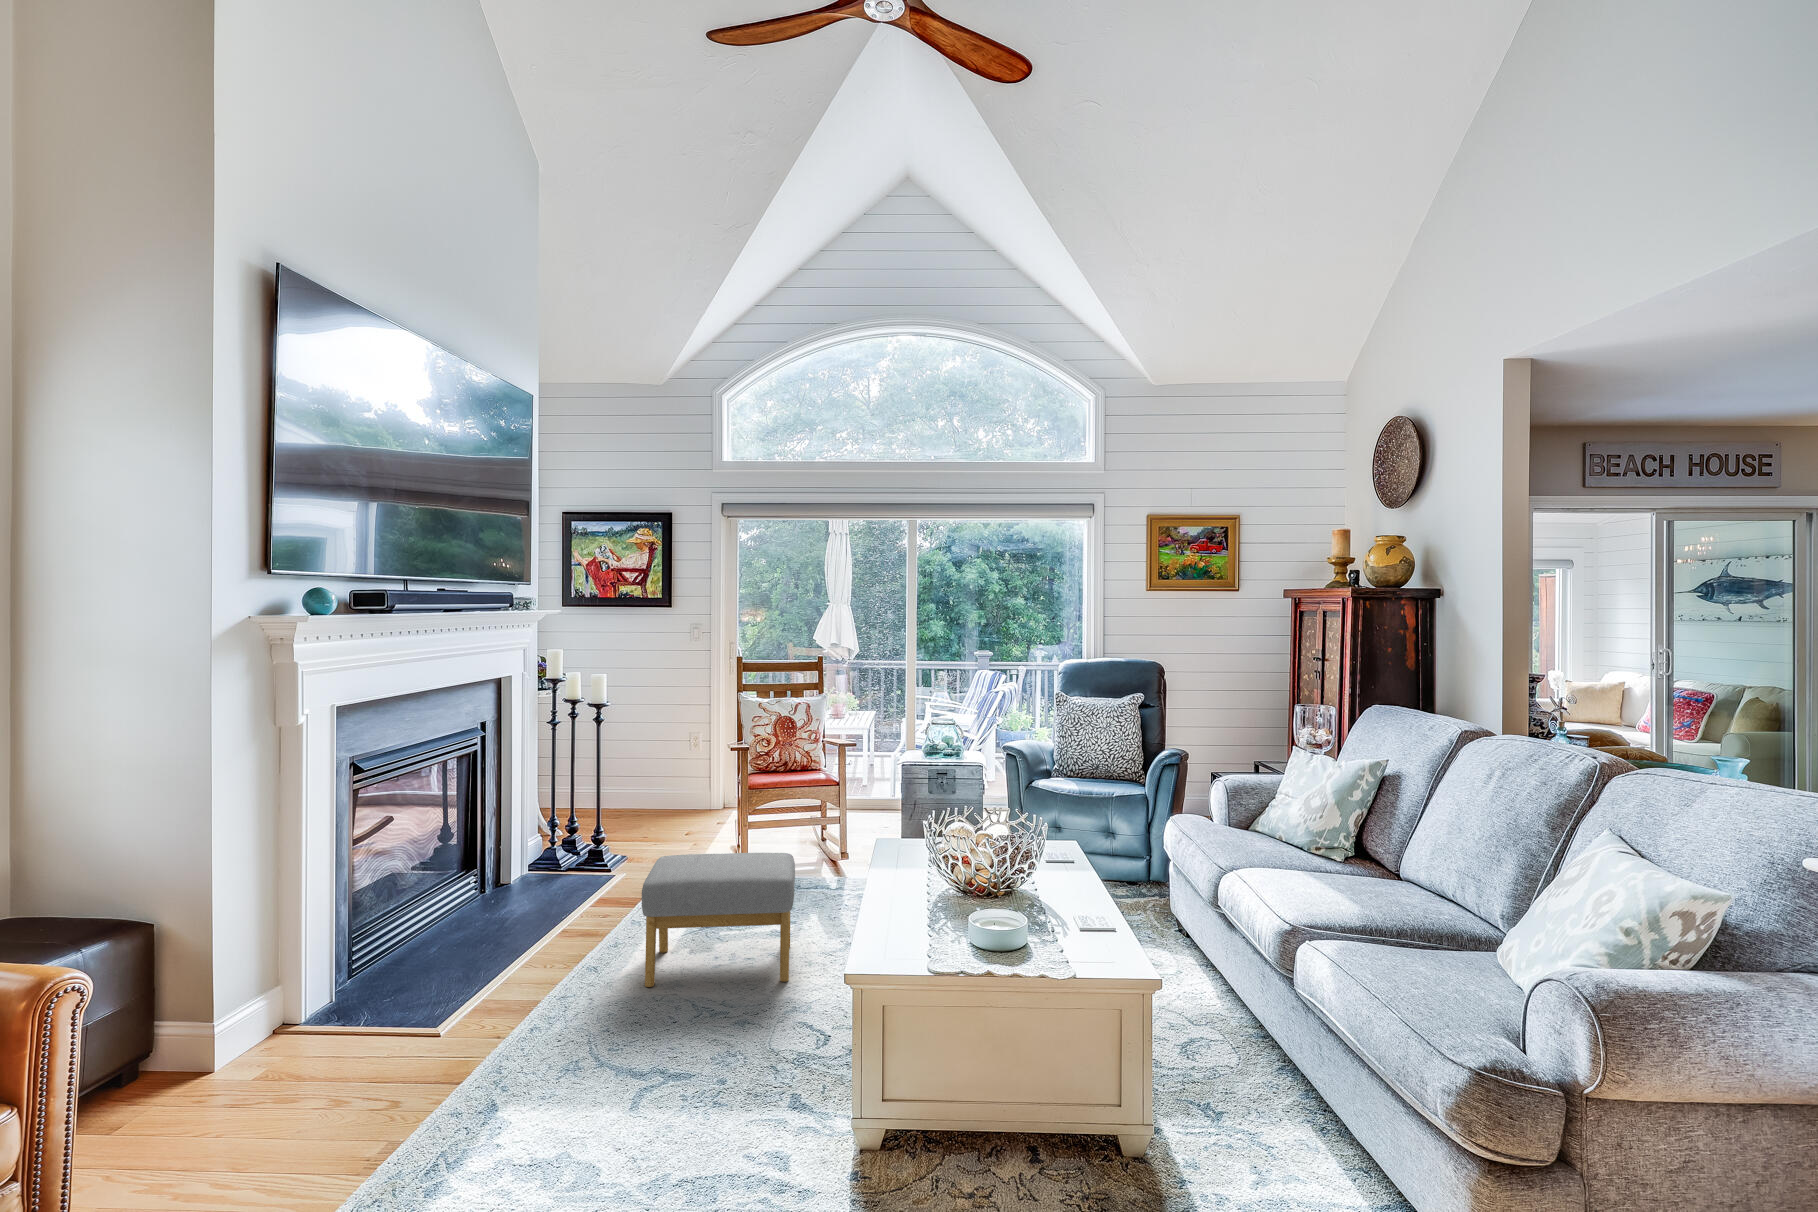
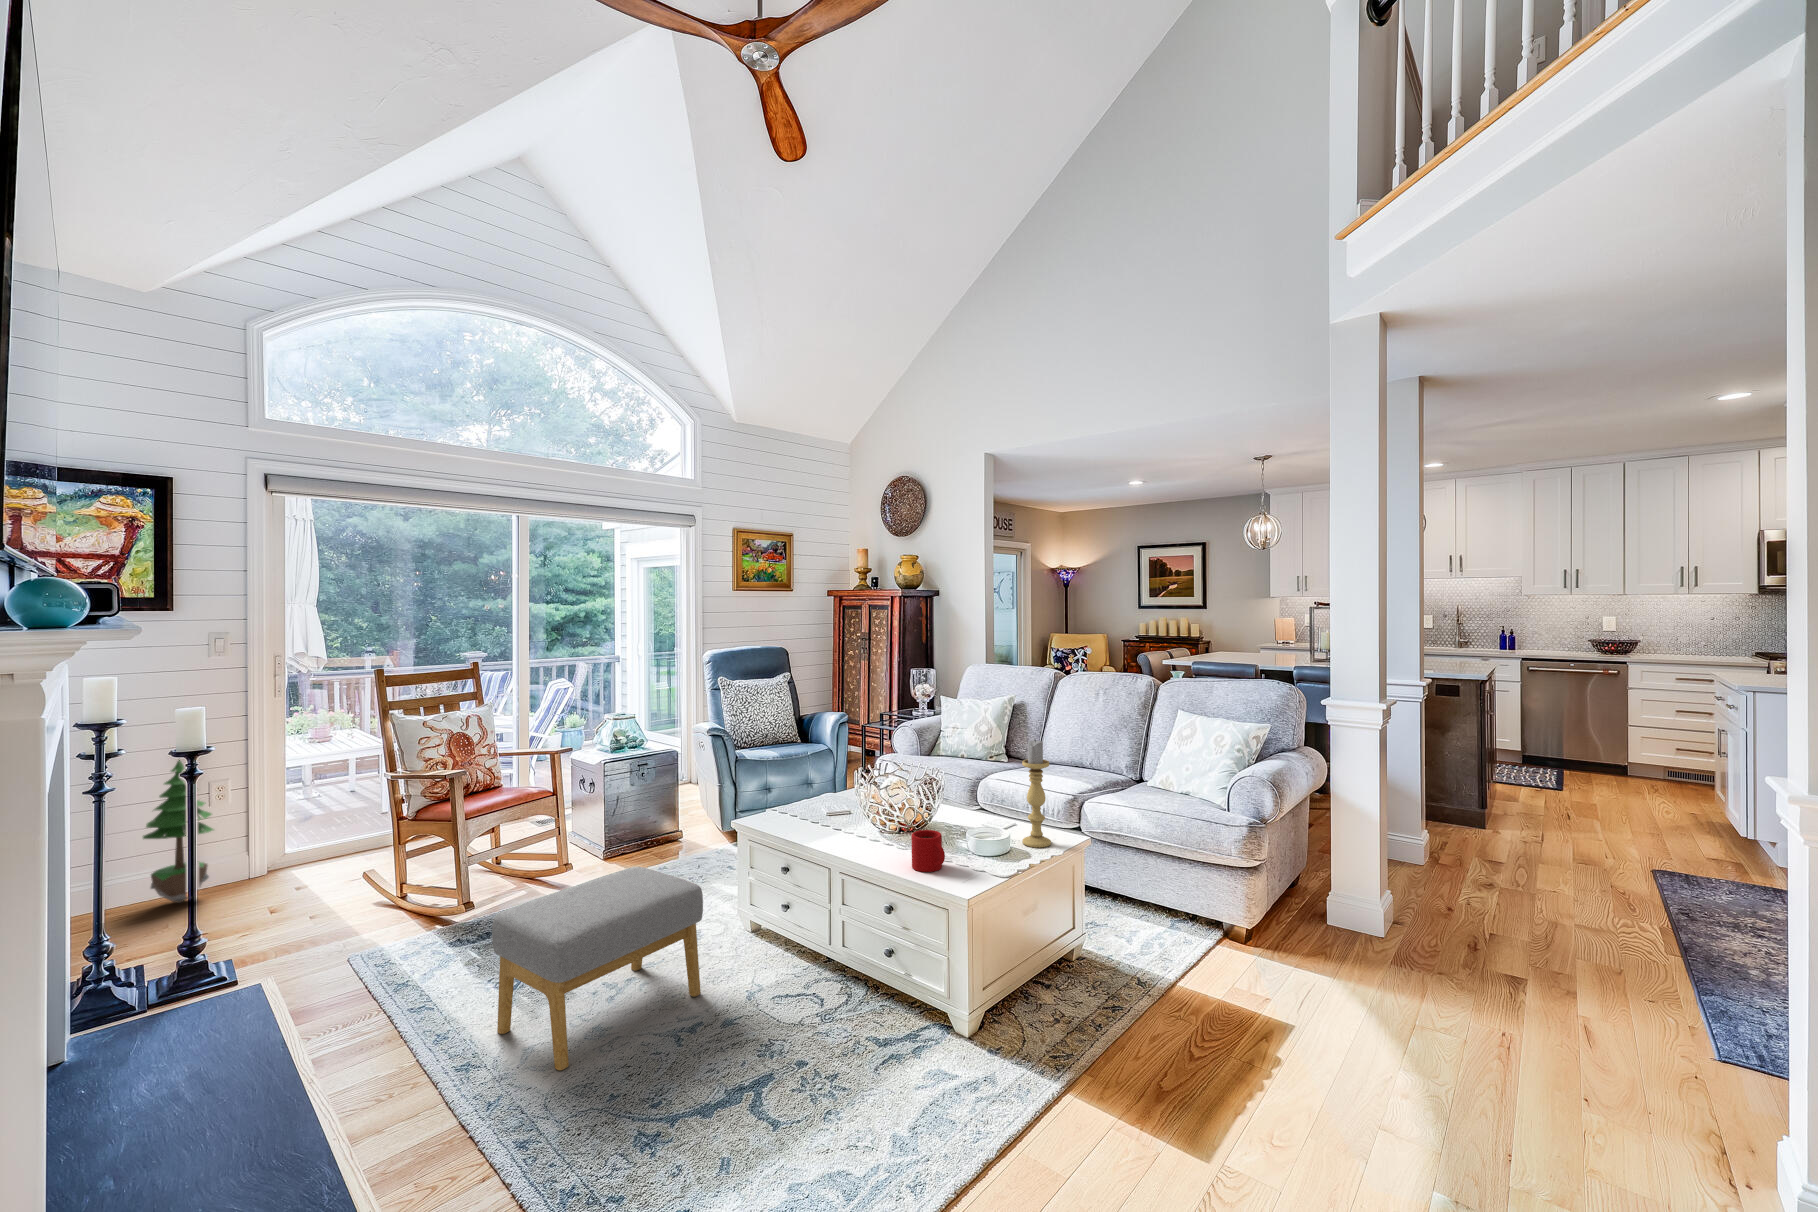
potted tree: none [647,713,686,817] -> present [143,760,213,903]
candle holder: none [1063,801,1101,945] -> present [1022,740,1051,848]
mug: none [905,877,939,924] -> present [912,830,945,872]

